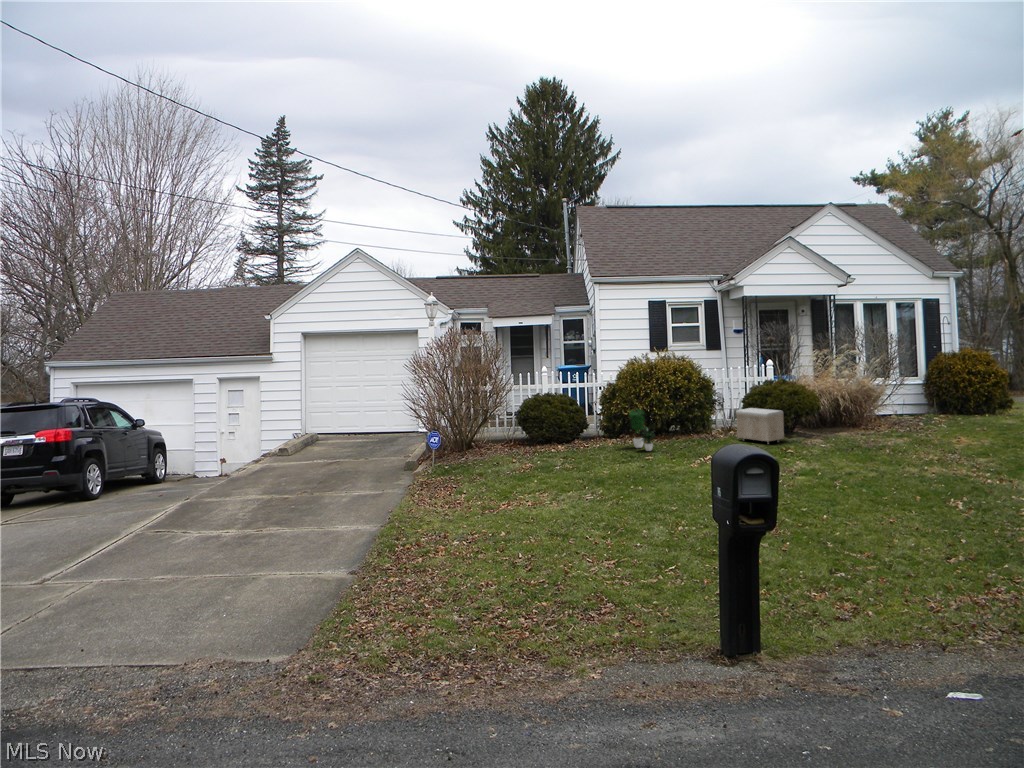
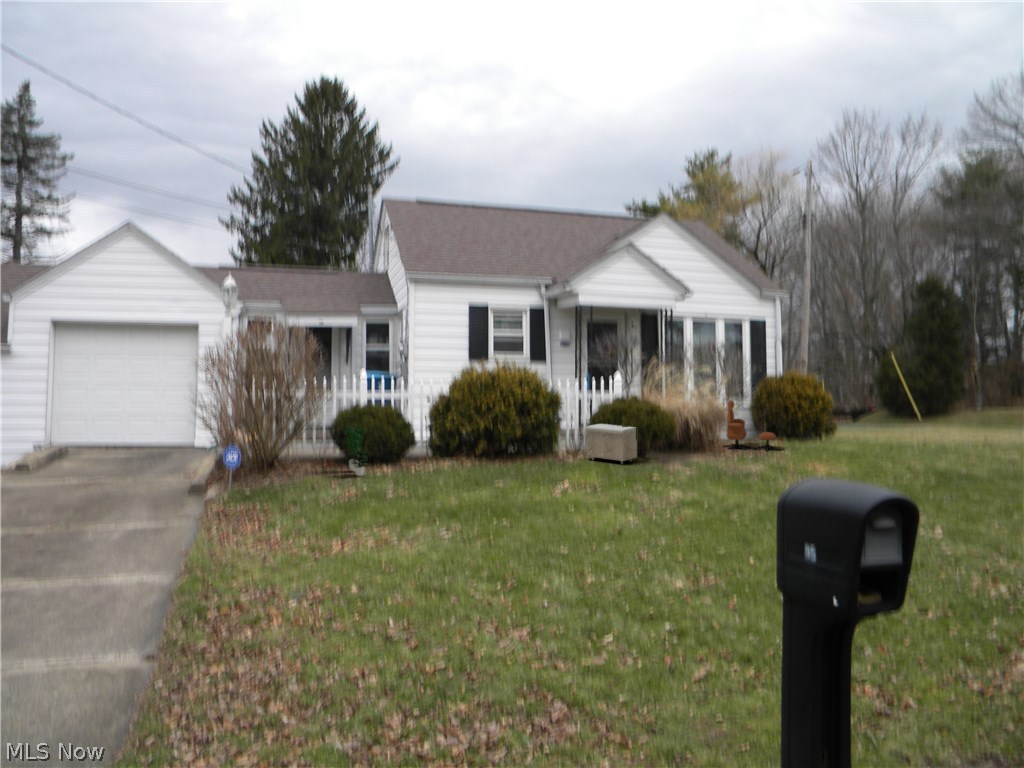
lounge chair: none [880,383,937,431] -> present [726,400,780,451]
potted plant: present [629,409,654,451] -> present [345,426,366,476]

